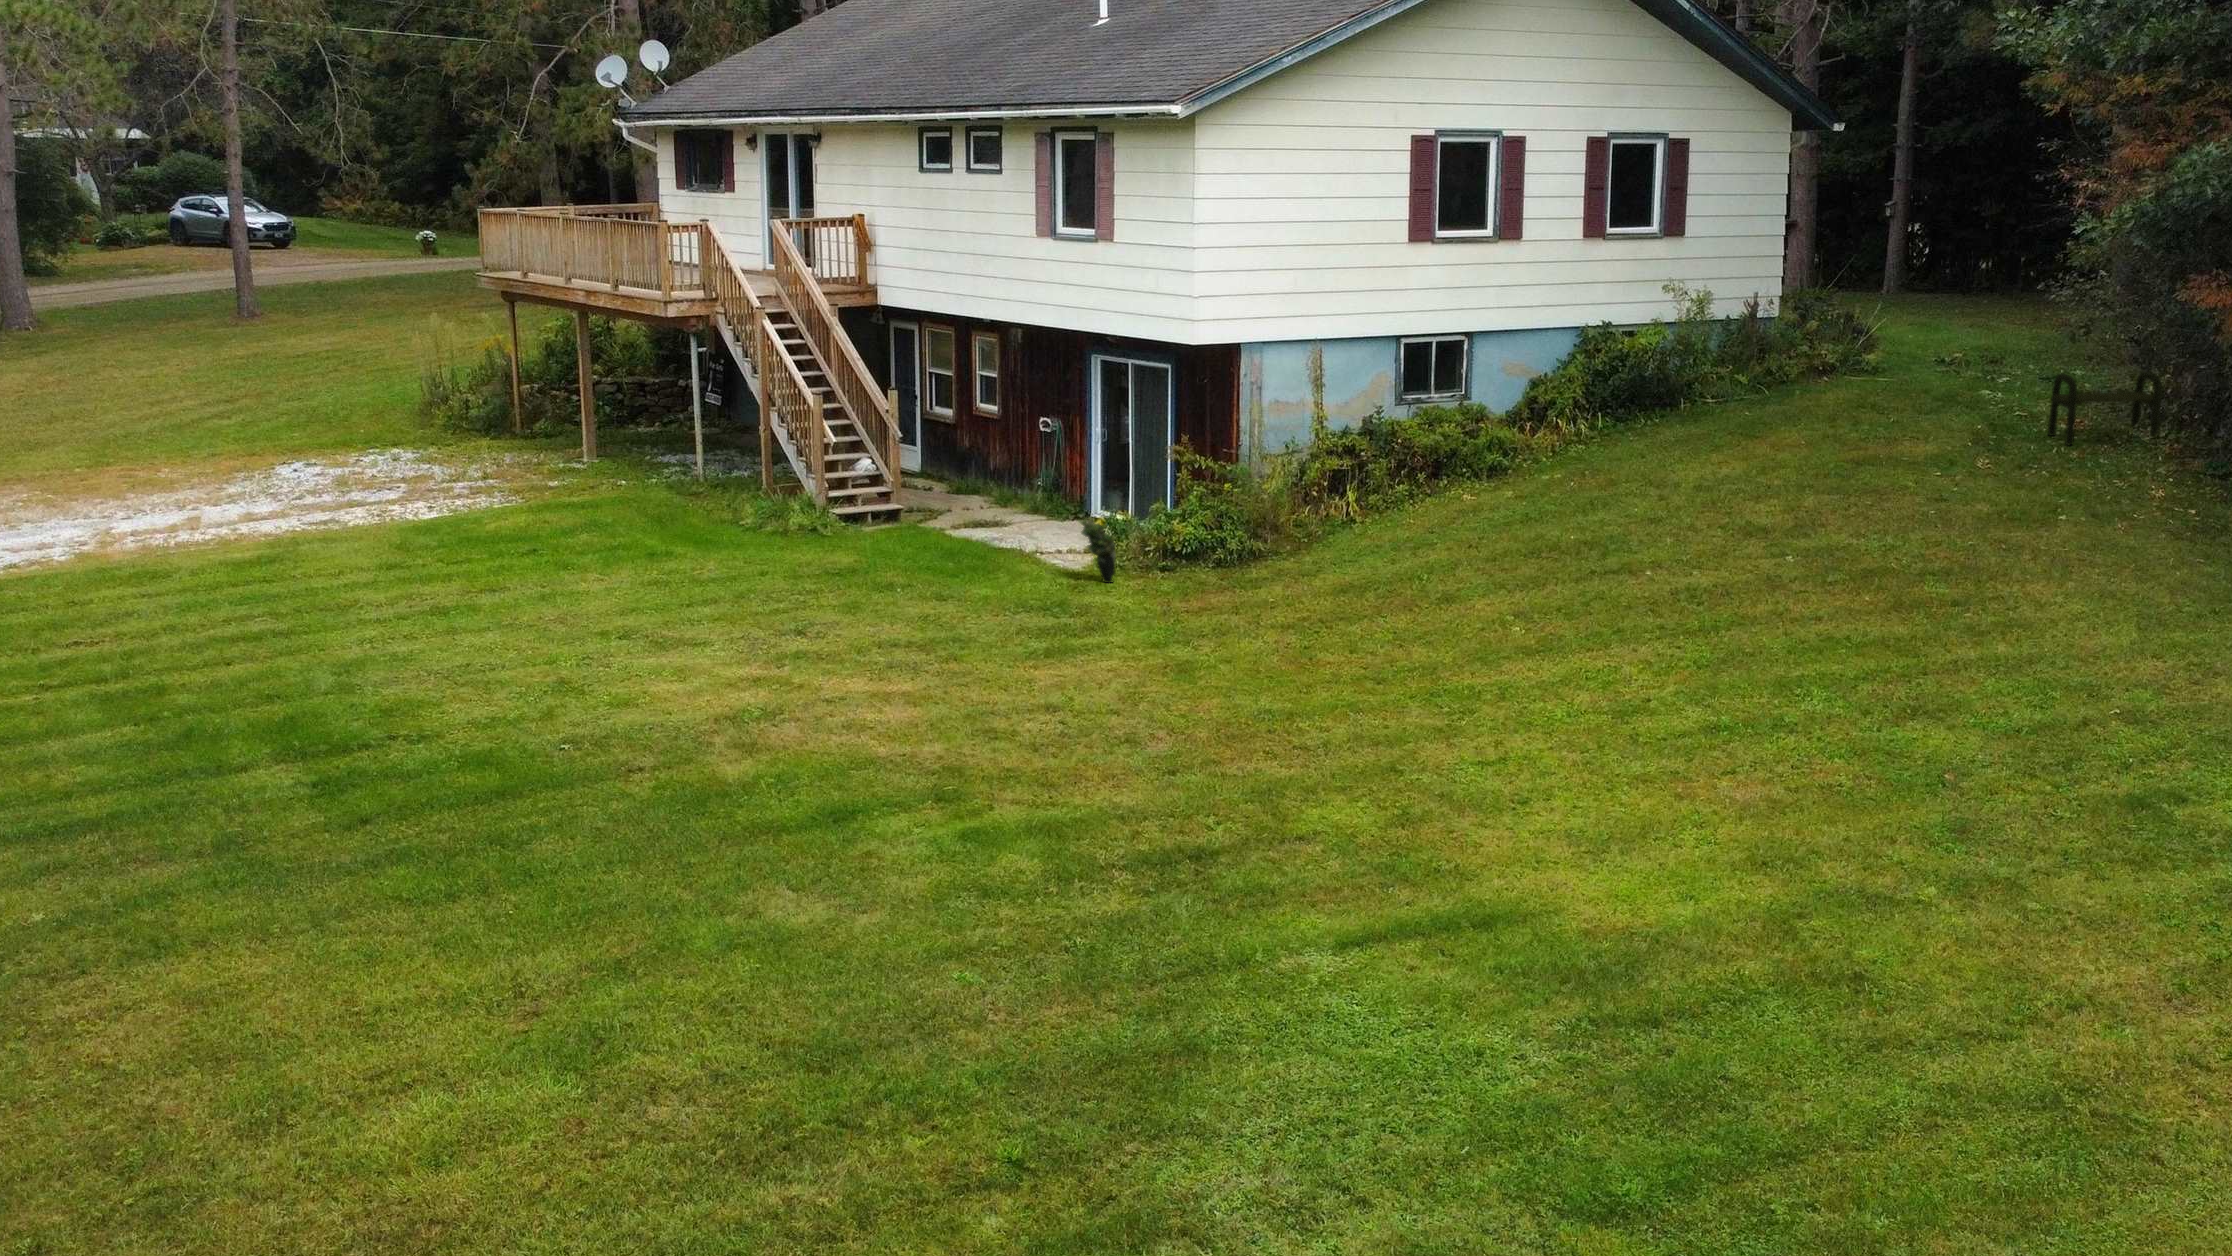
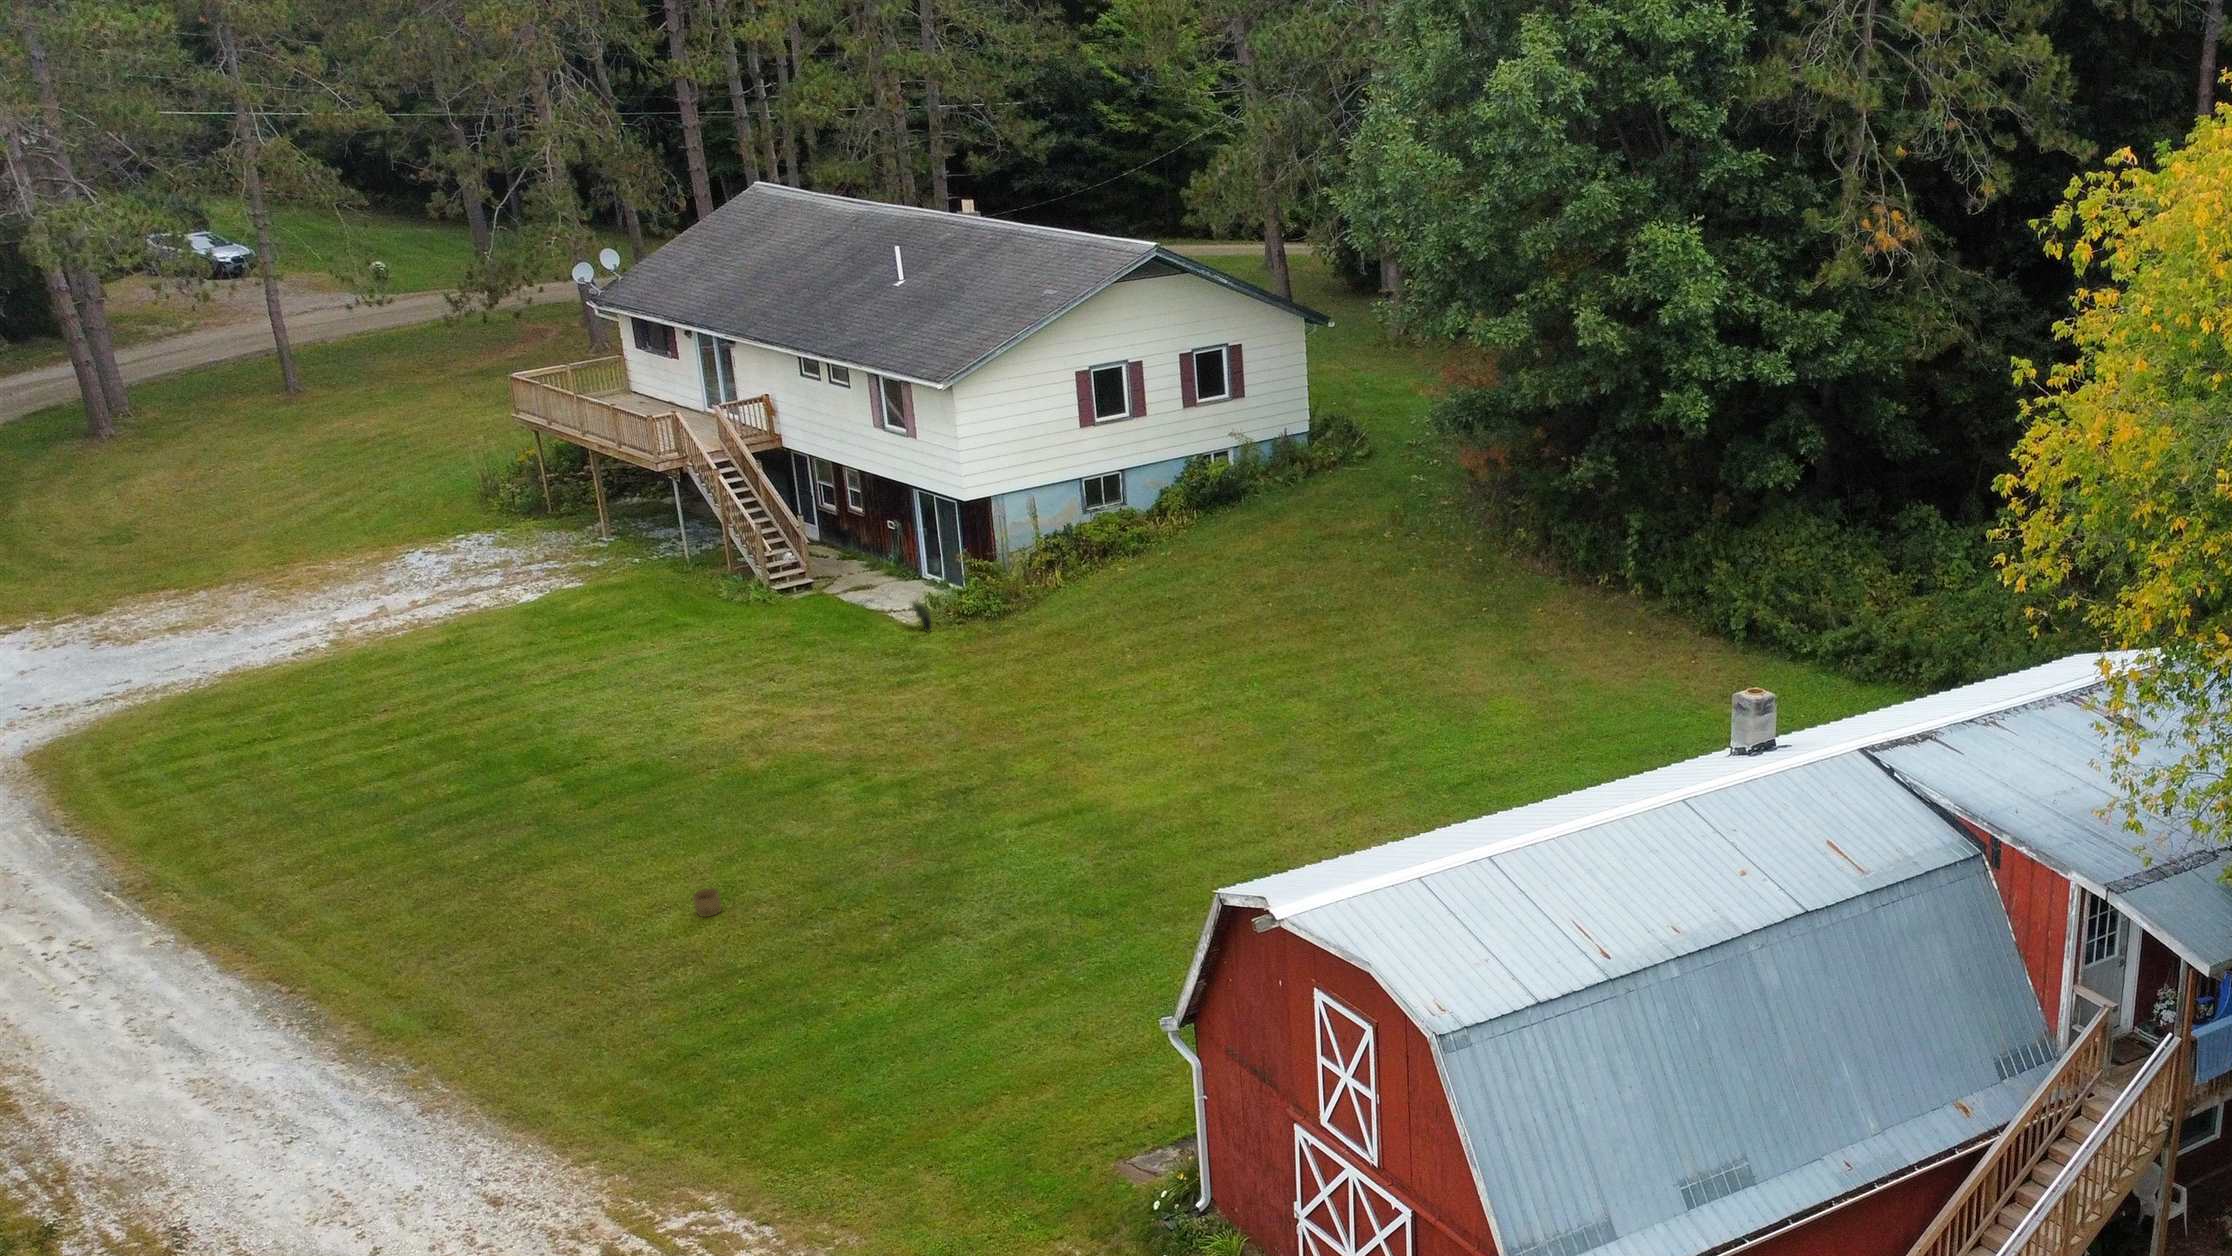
bench: present [2048,372,2162,445] -> none [1416,488,1465,529]
wooden bucket: none [406,1113,500,1208] -> present [692,888,722,917]

